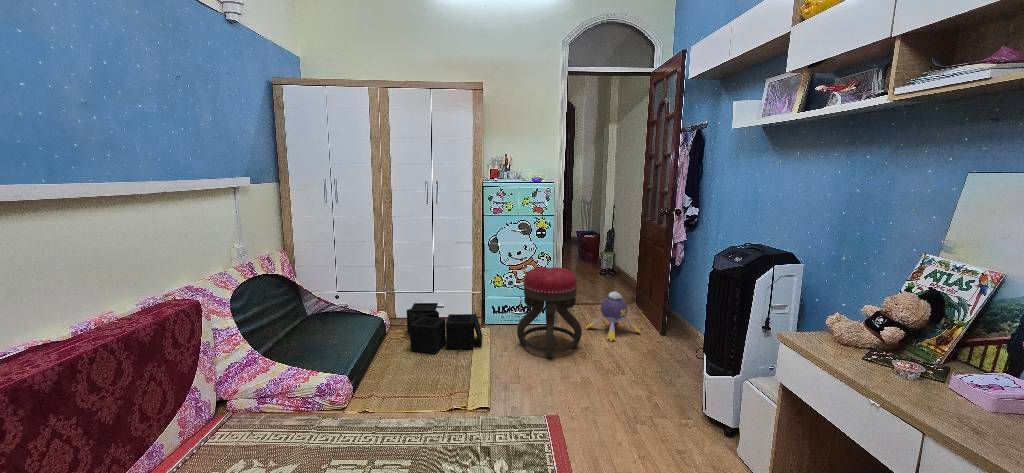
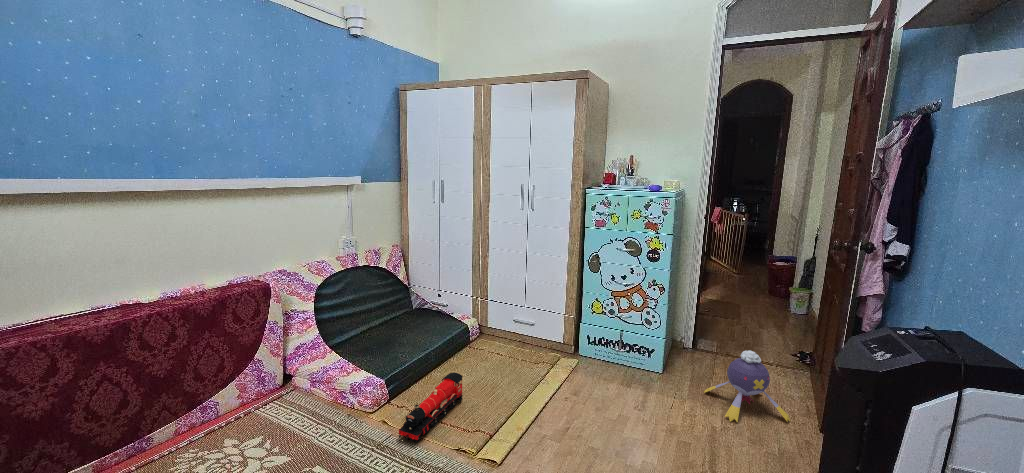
ottoman: present [517,267,582,358] -> none [595,300,681,422]
storage bin: present [407,303,482,354] -> none [476,316,562,385]
toy train: none [392,353,422,415] -> present [399,372,463,443]

